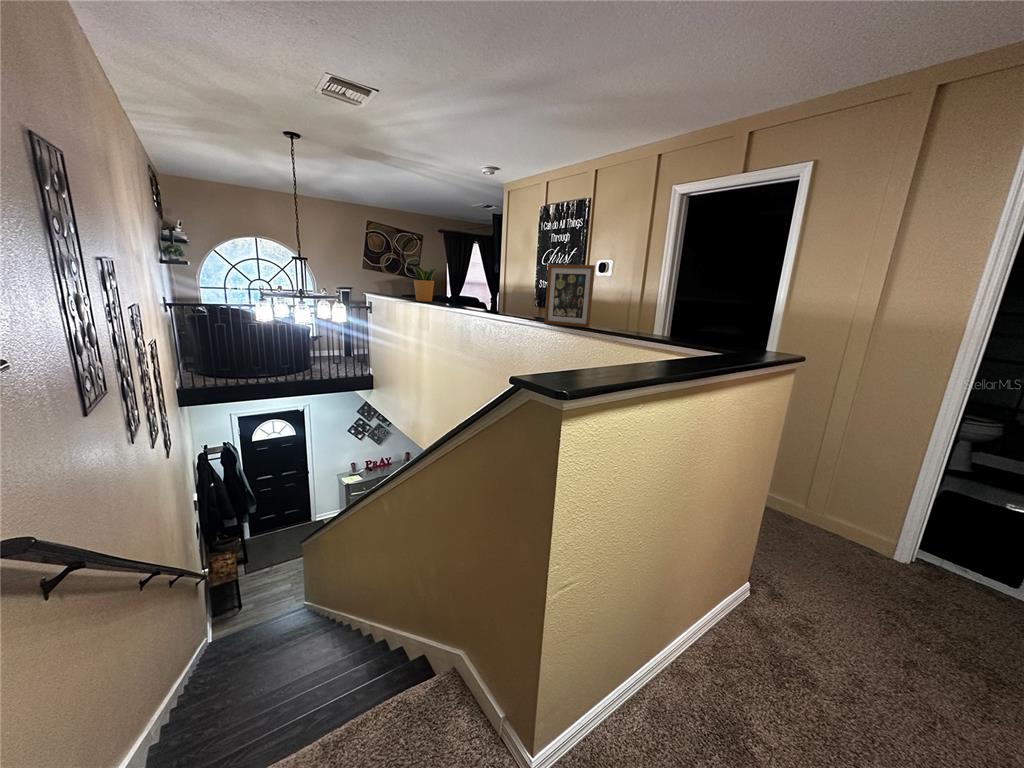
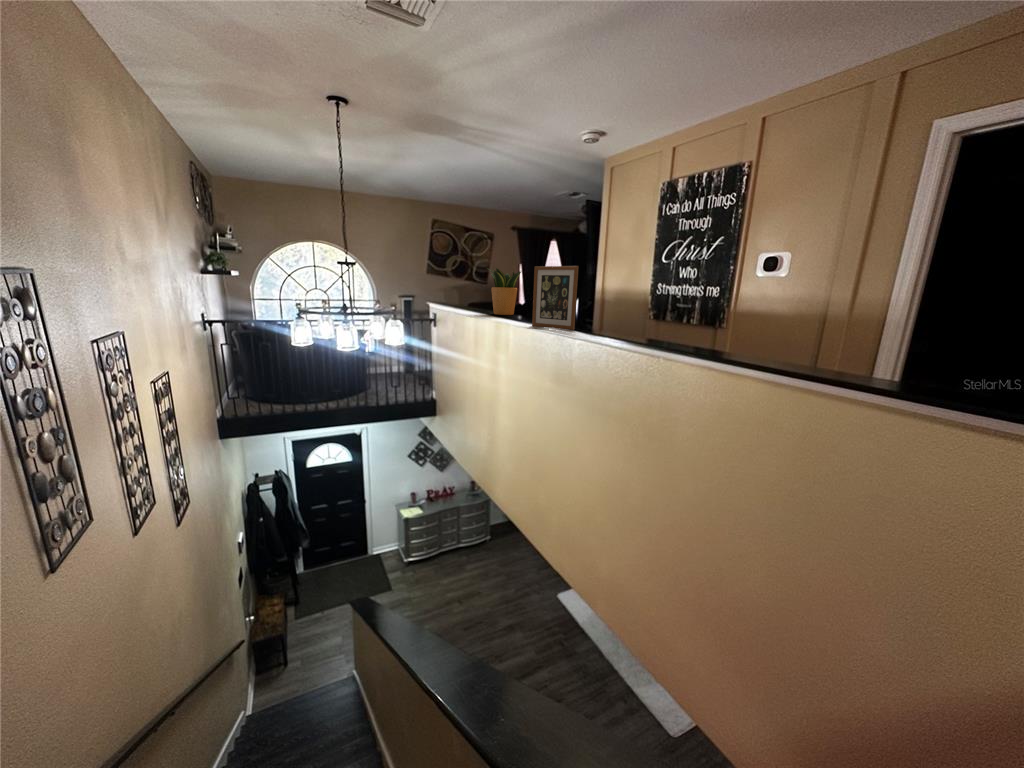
picture frame: present [544,265,595,328] -> present [532,266,578,330]

